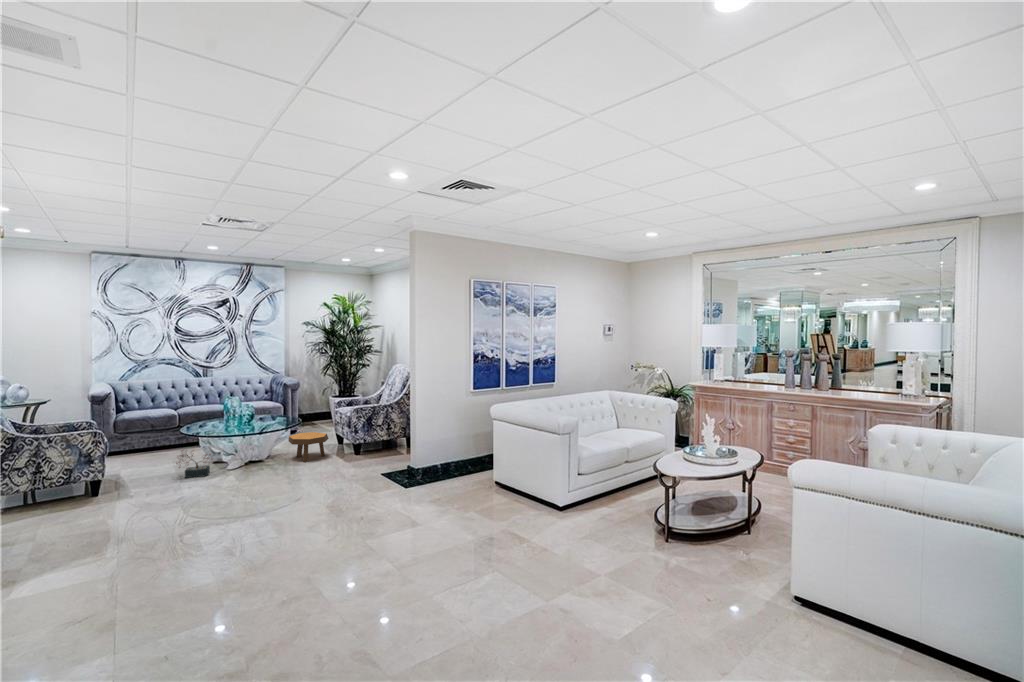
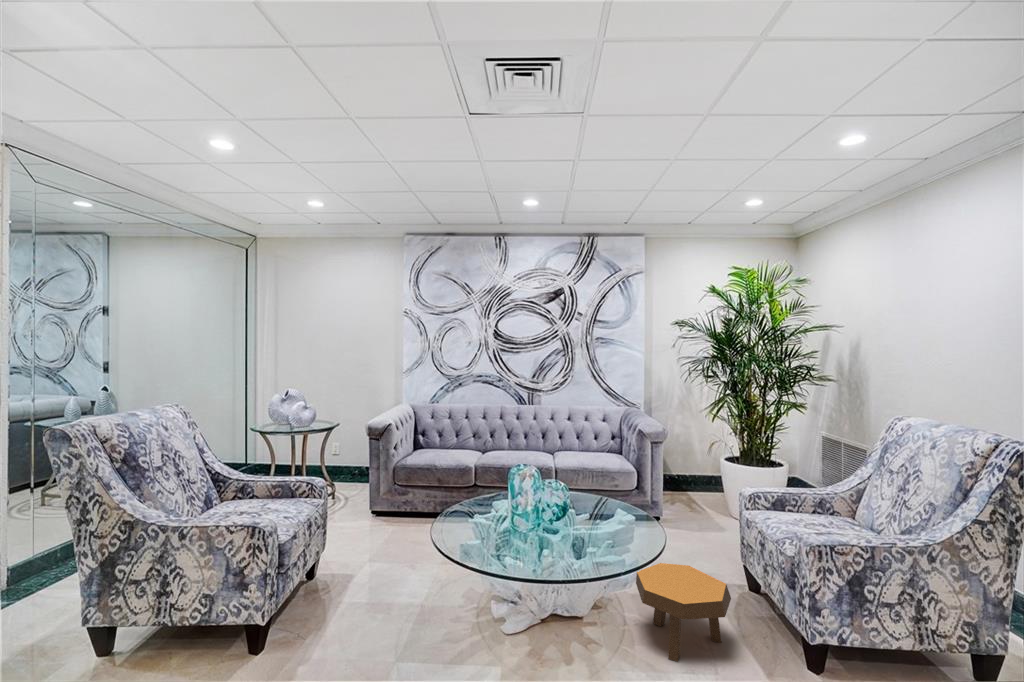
decorative plant: present [176,449,214,478] -> none [408,565,480,646]

